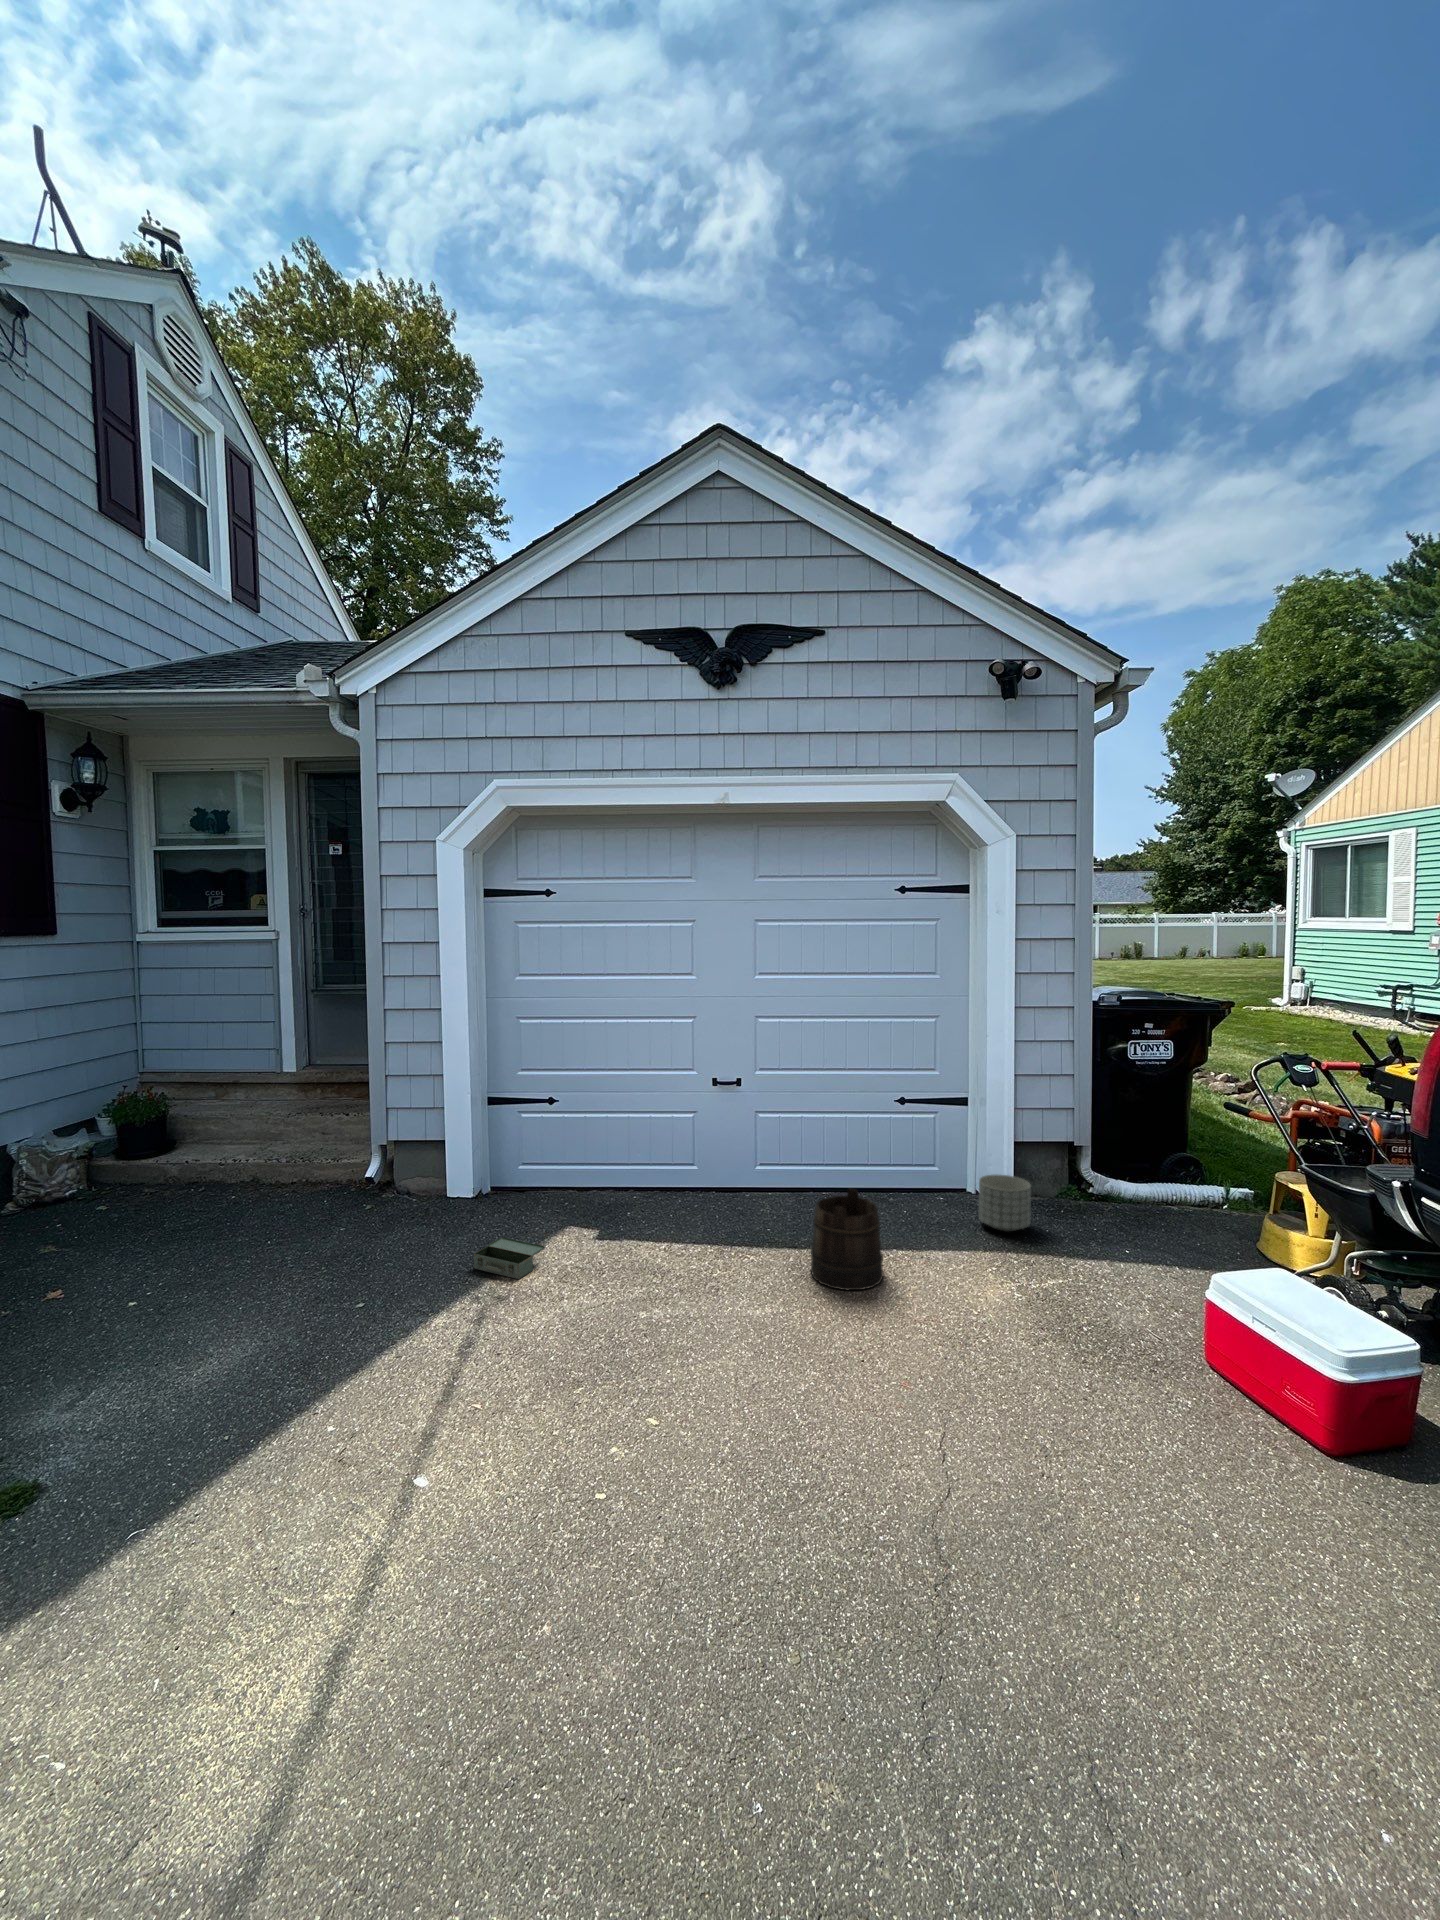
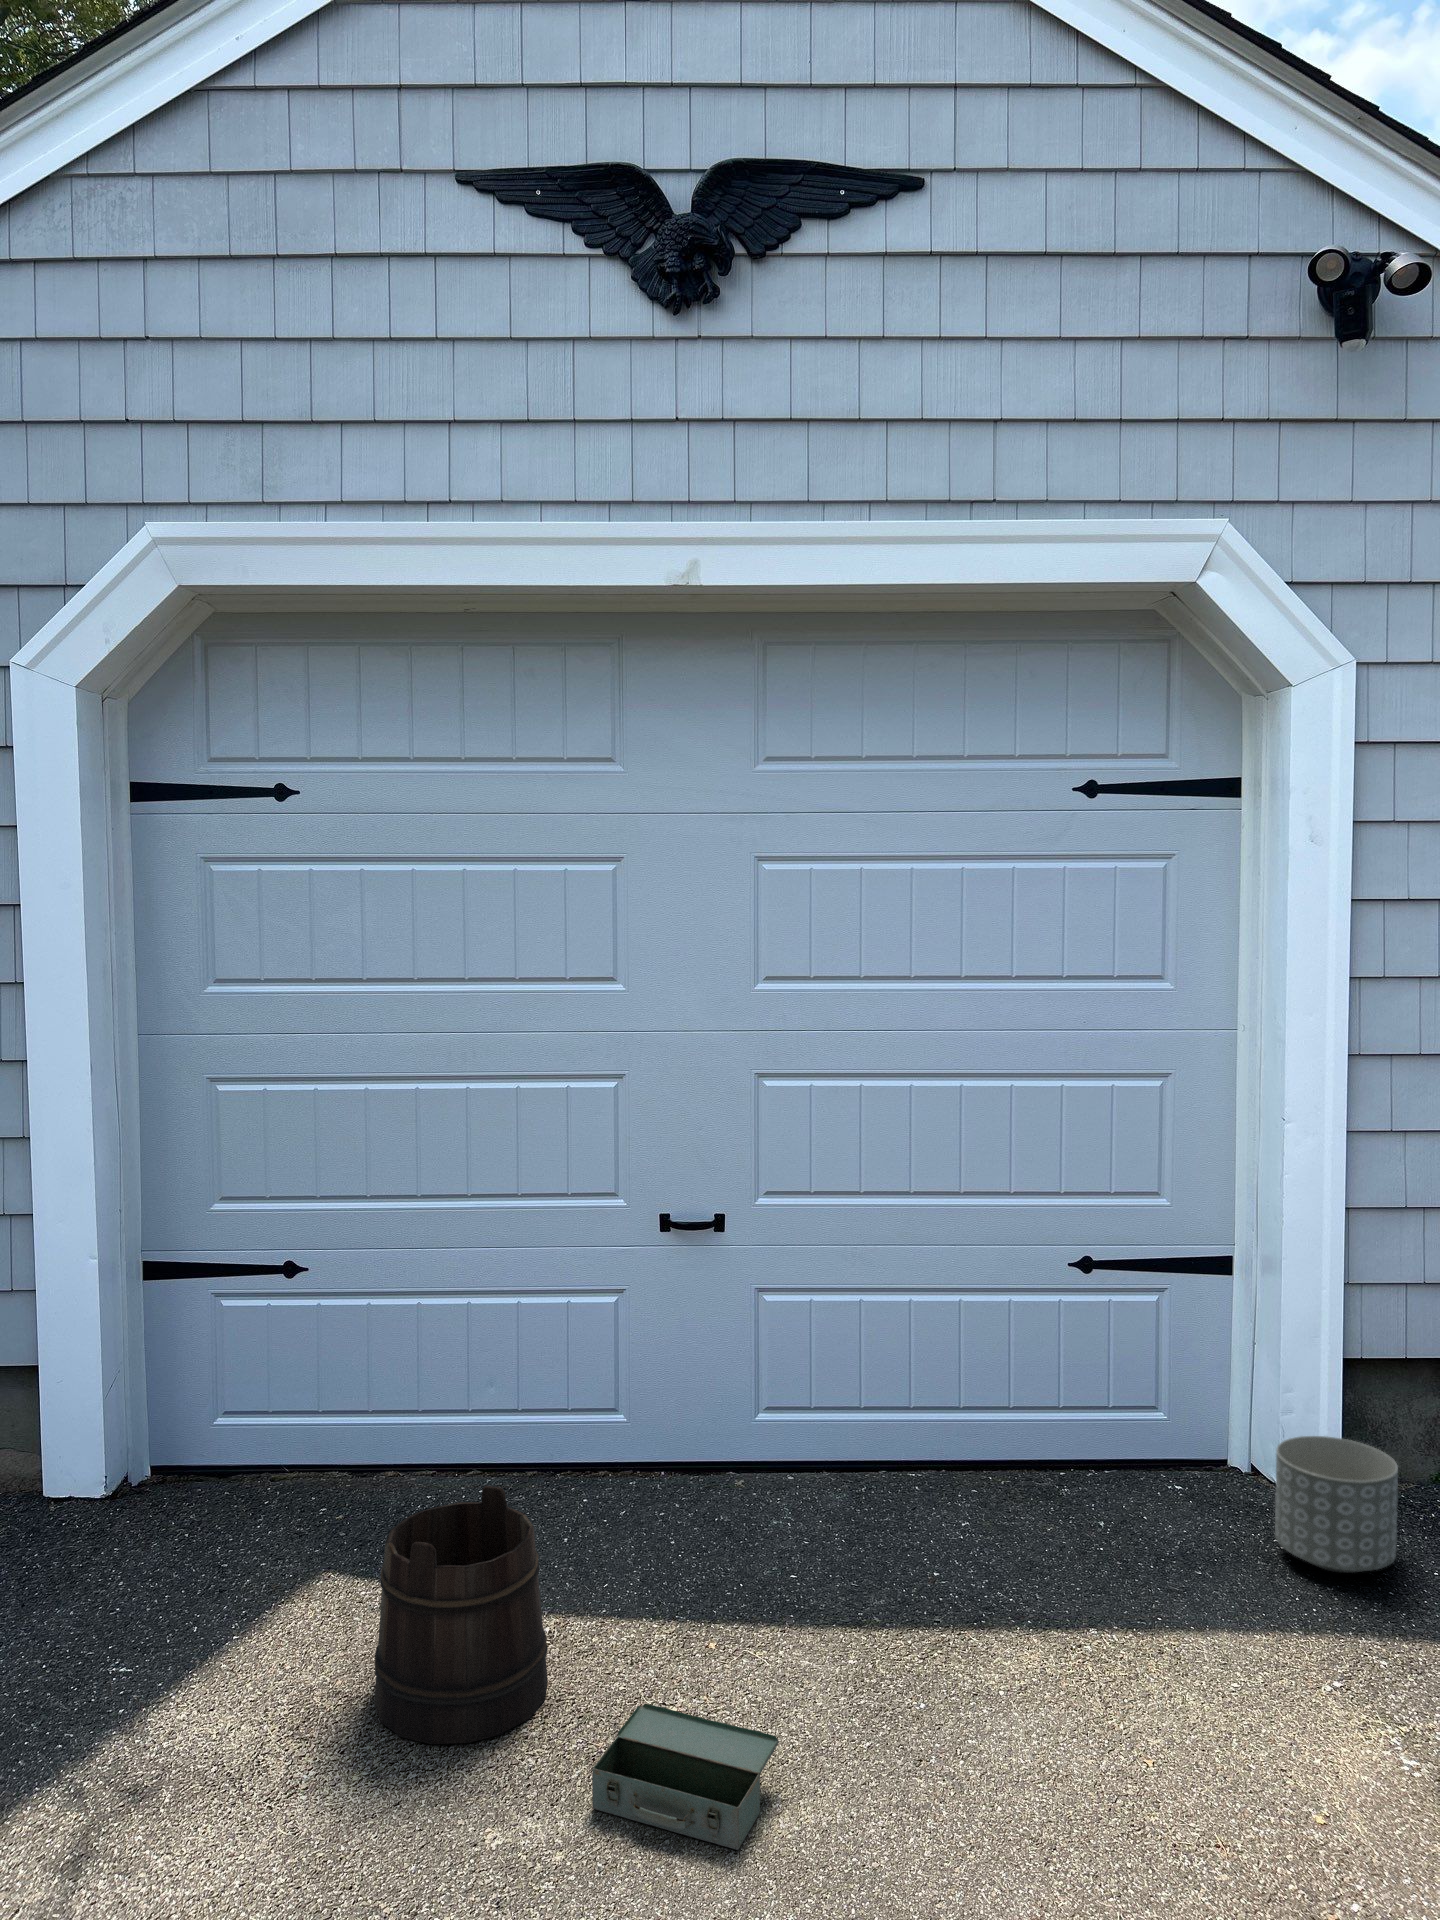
bucket: present [811,1188,883,1290] -> present [374,1486,548,1744]
toolbox: present [474,1237,545,1279] -> present [592,1703,779,1850]

